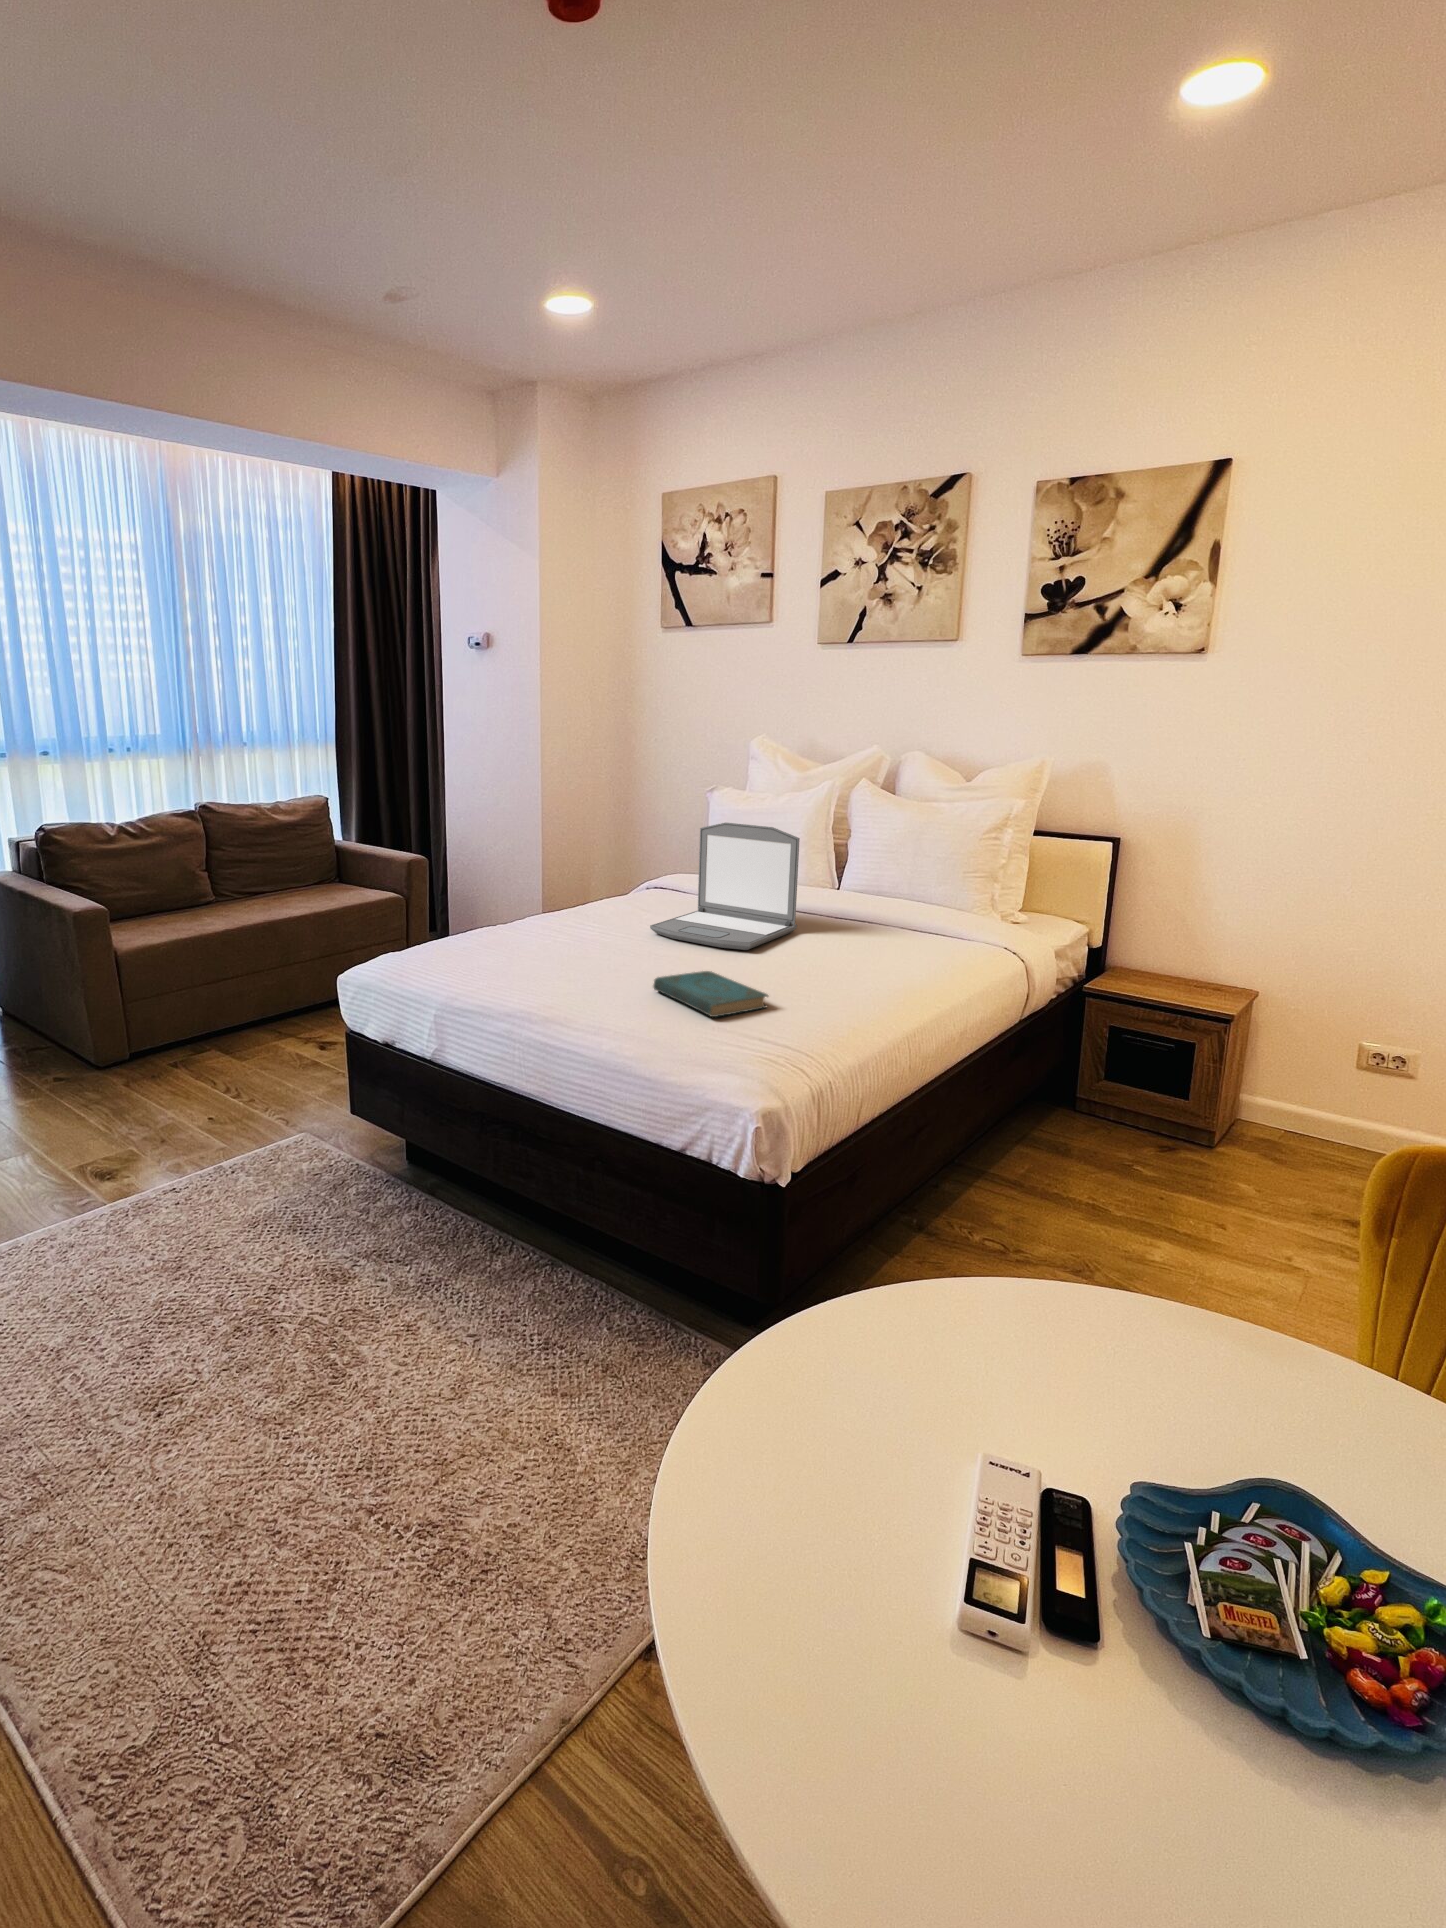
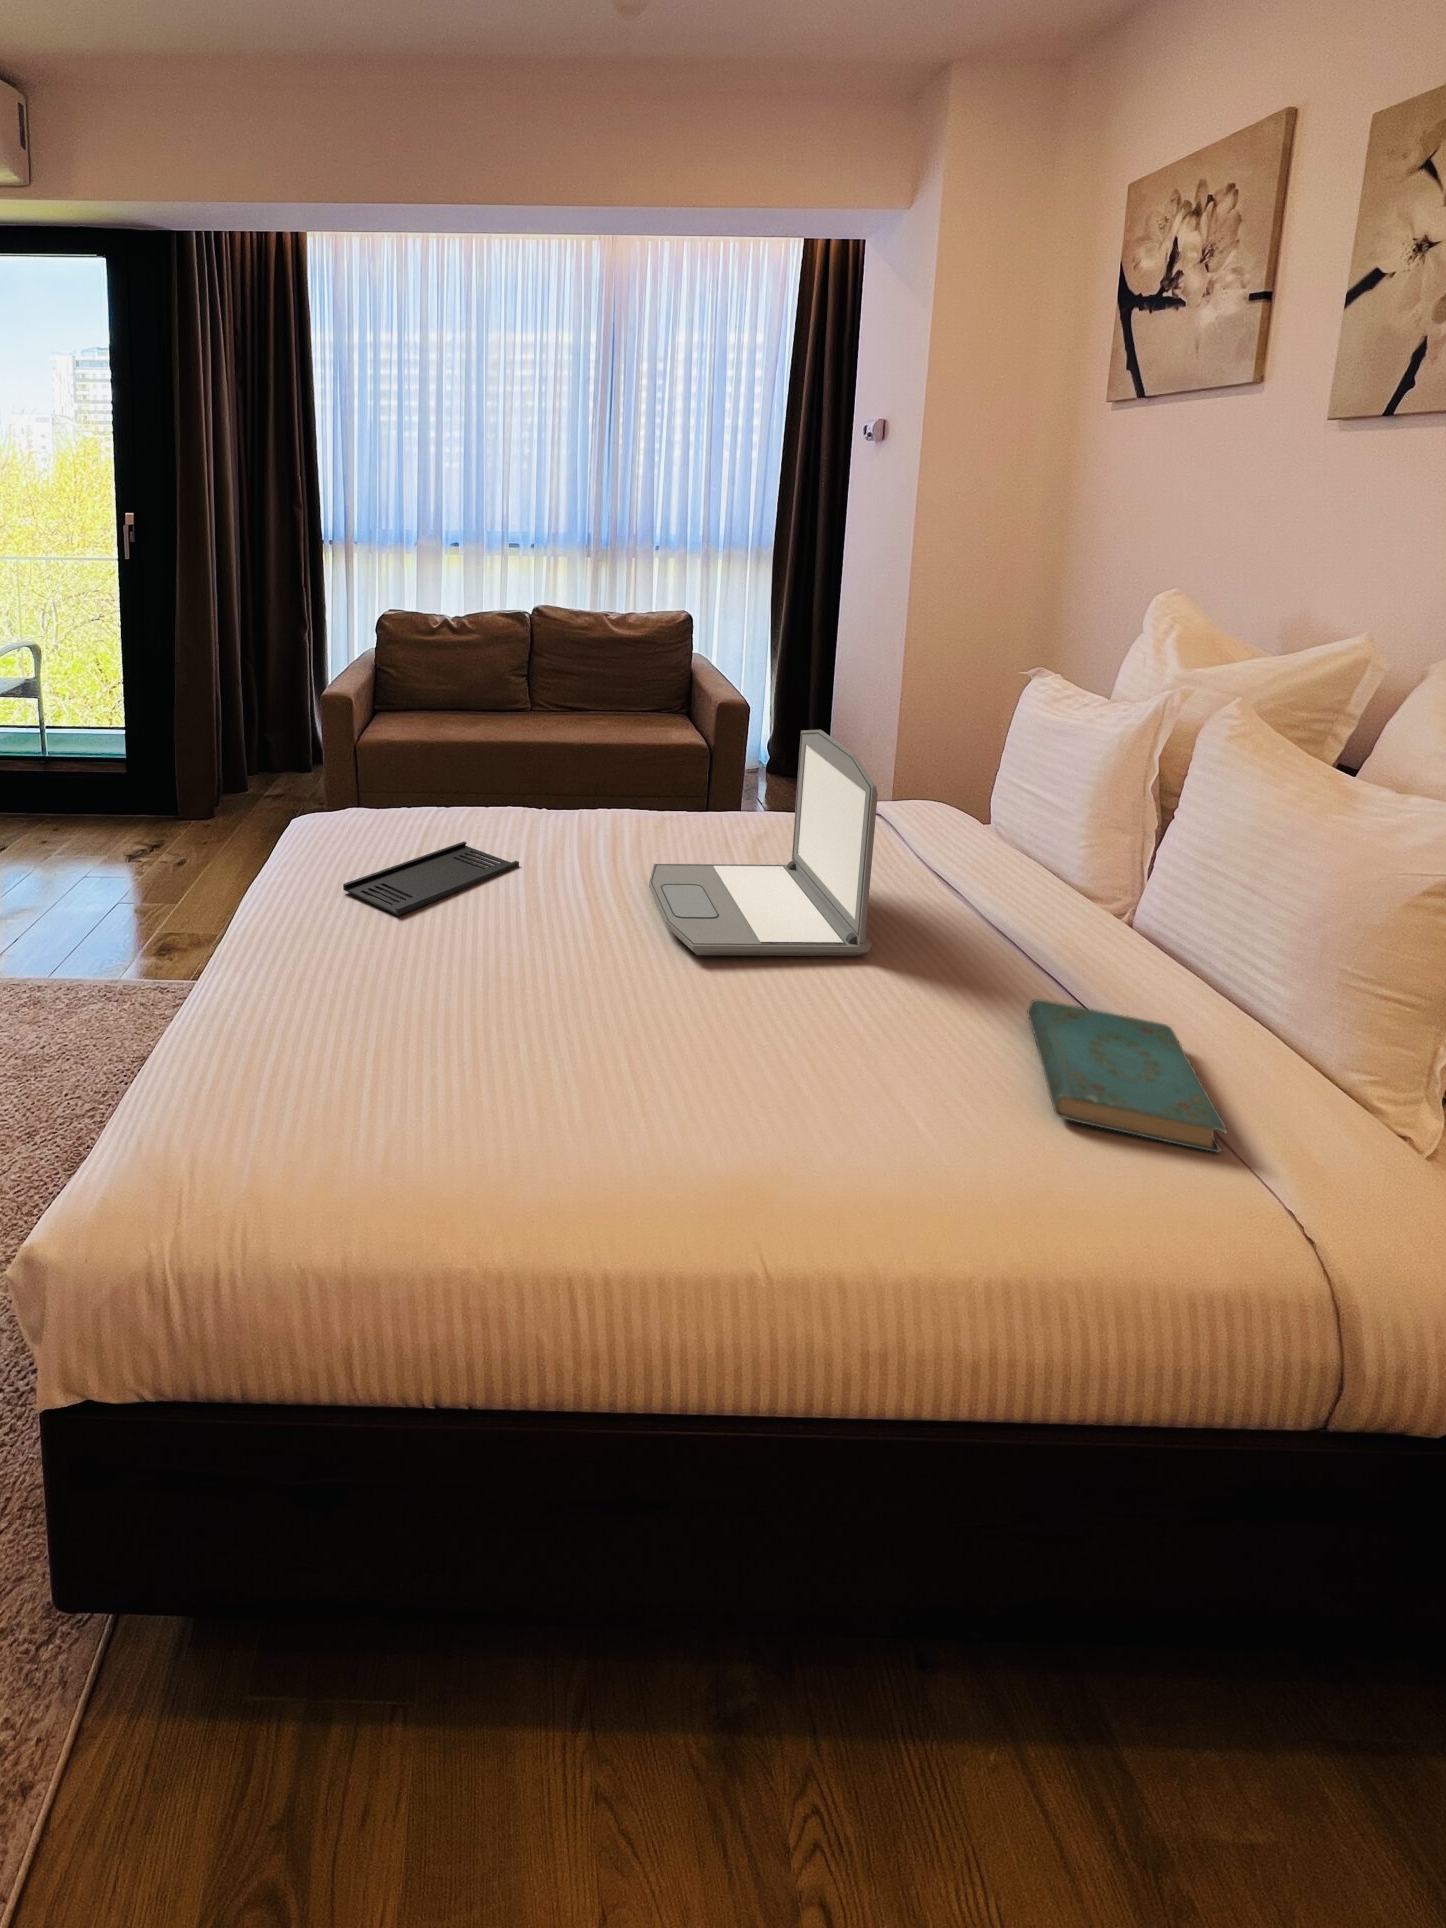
tray: none [525,947,593,985] -> present [343,842,519,915]
book: present [653,971,768,1017] -> present [1027,999,1227,1153]

